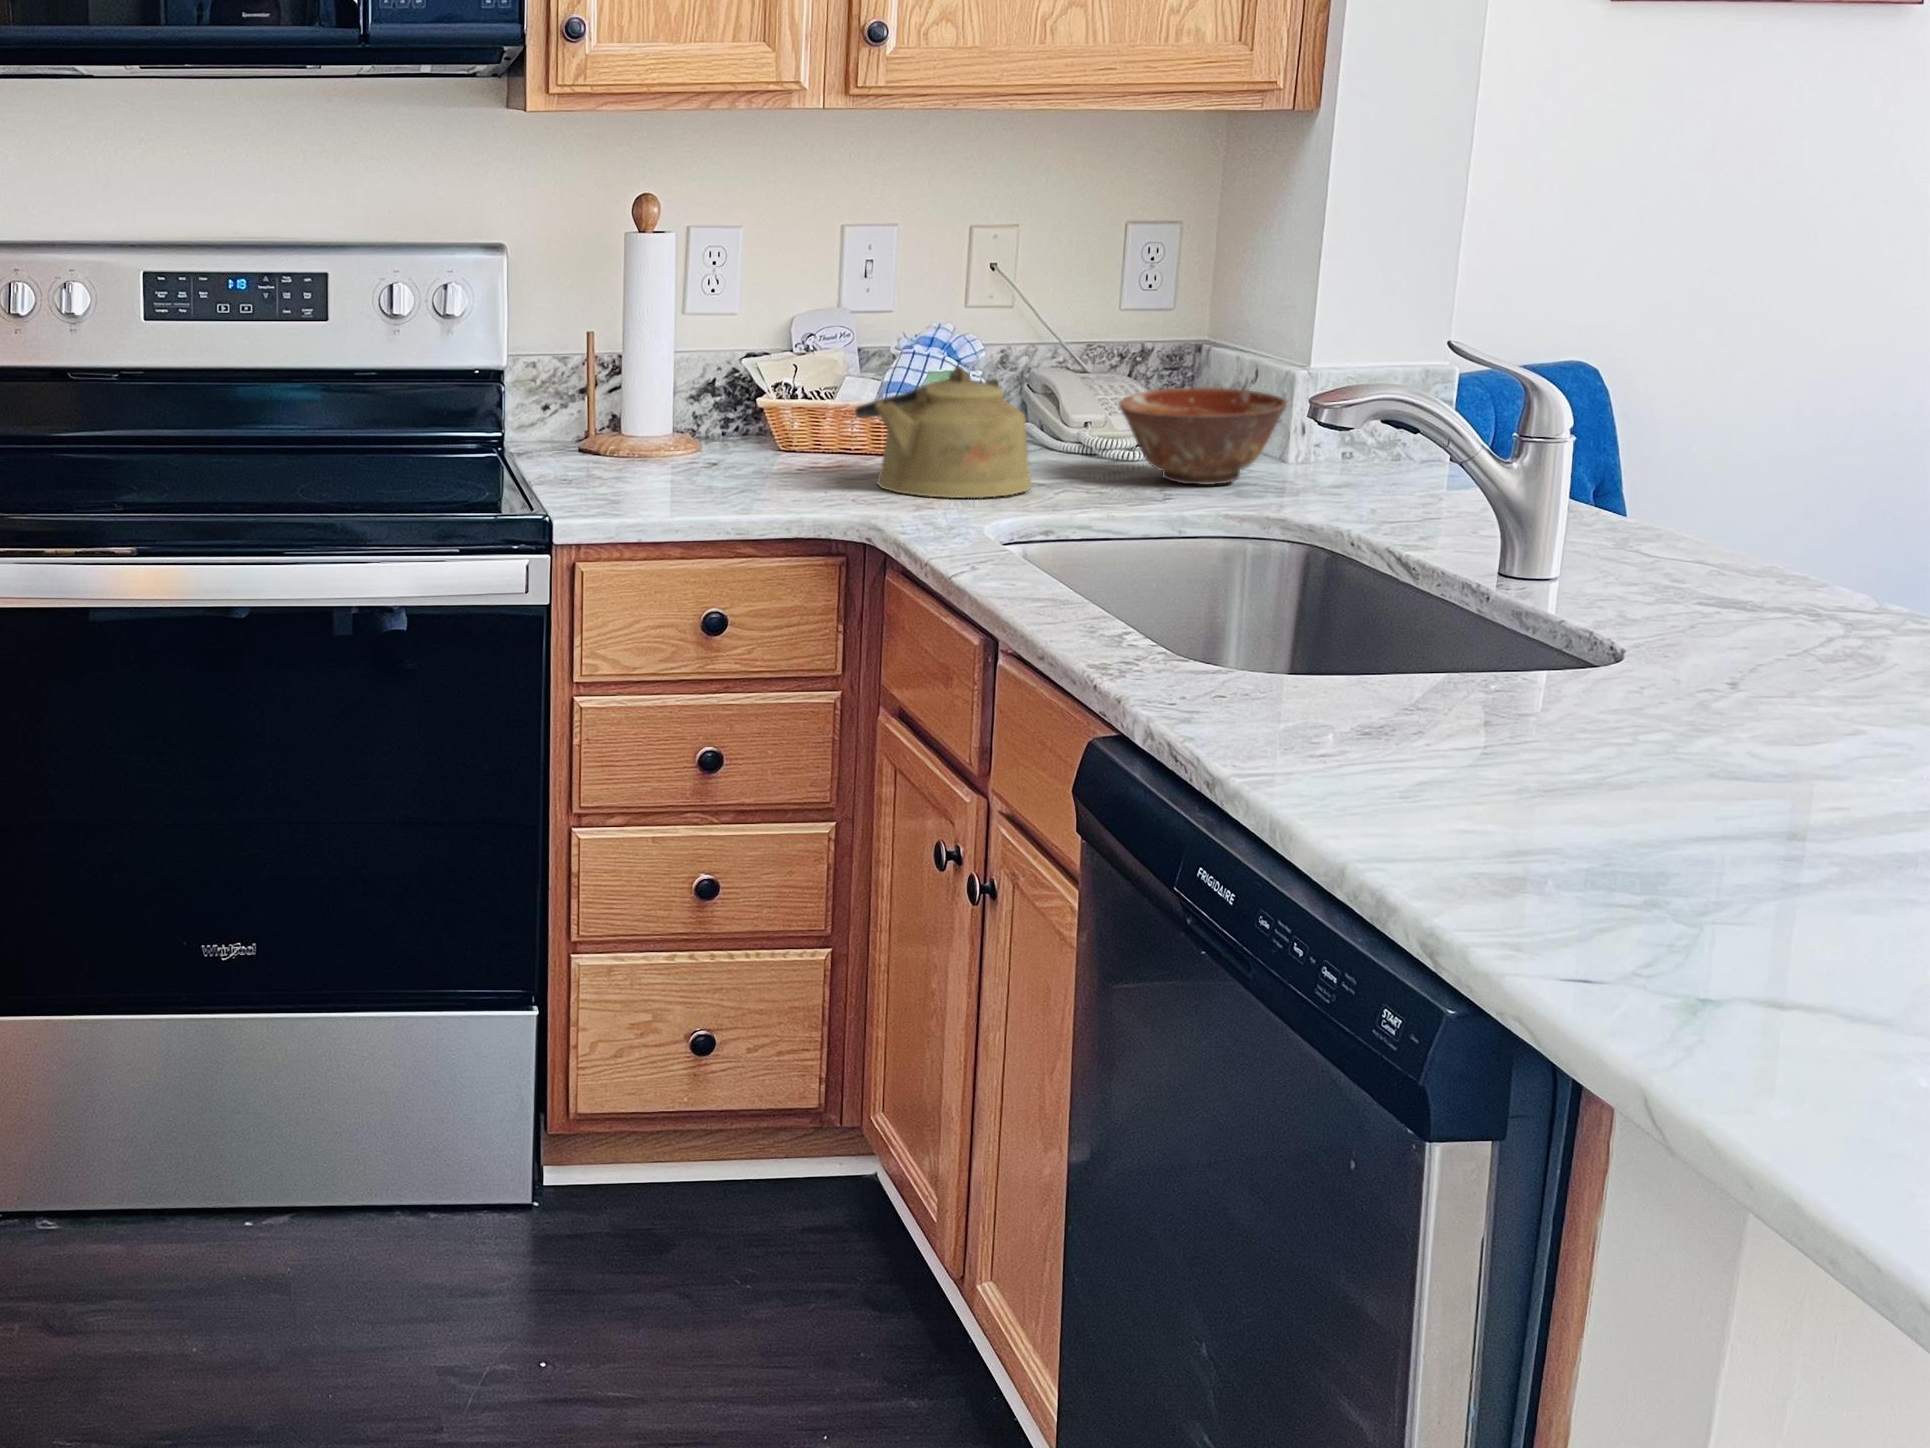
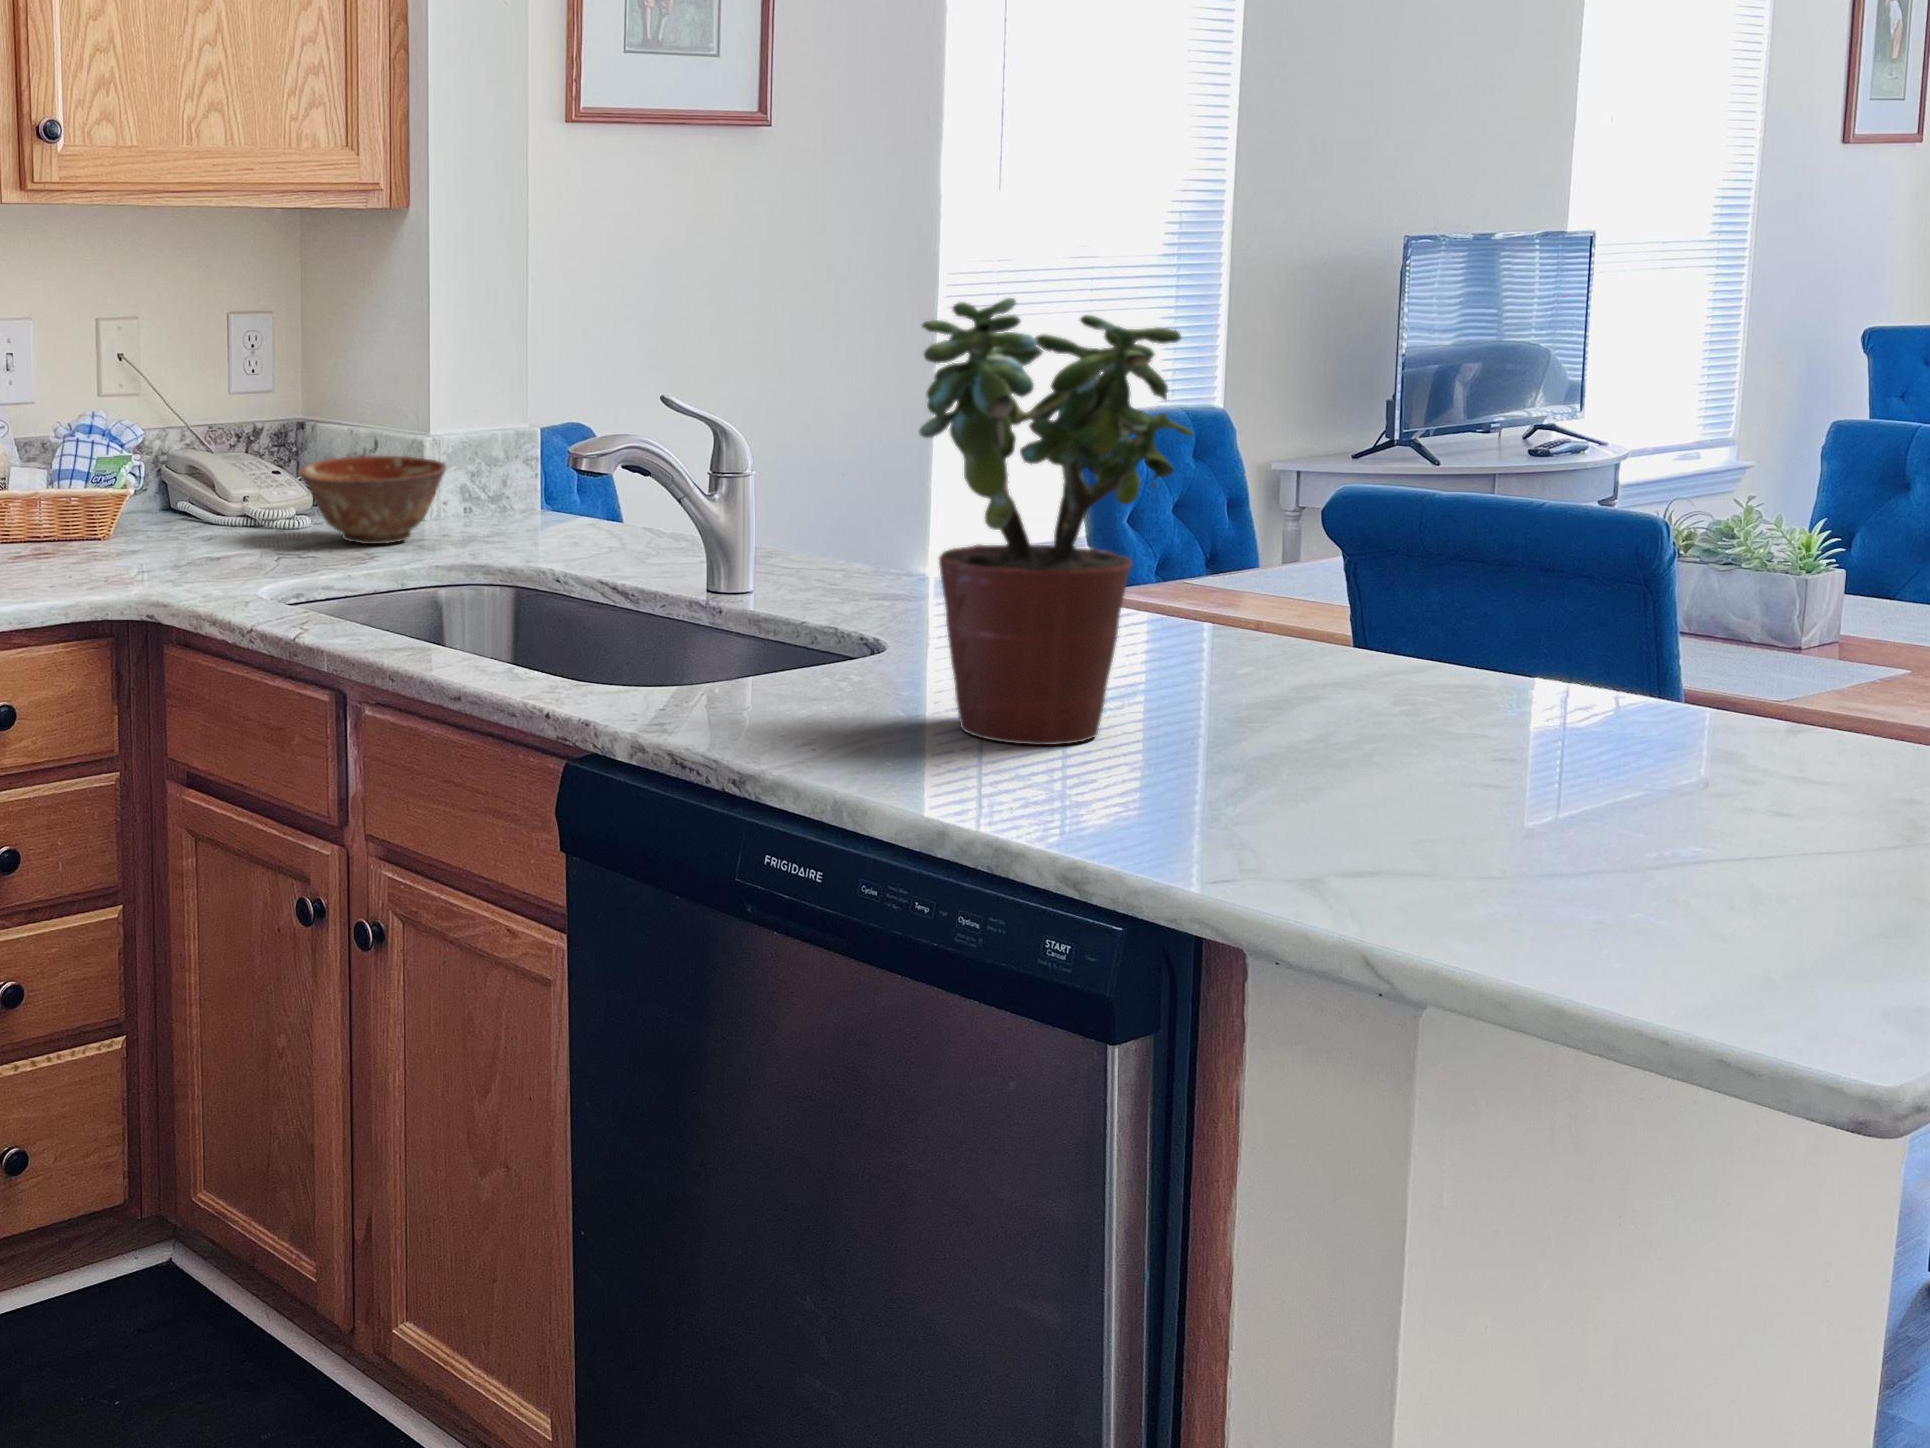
potted plant: none [1471,250,1848,801] -> present [919,298,1193,745]
kettle: present [855,366,1032,498] -> none [77,446,252,574]

